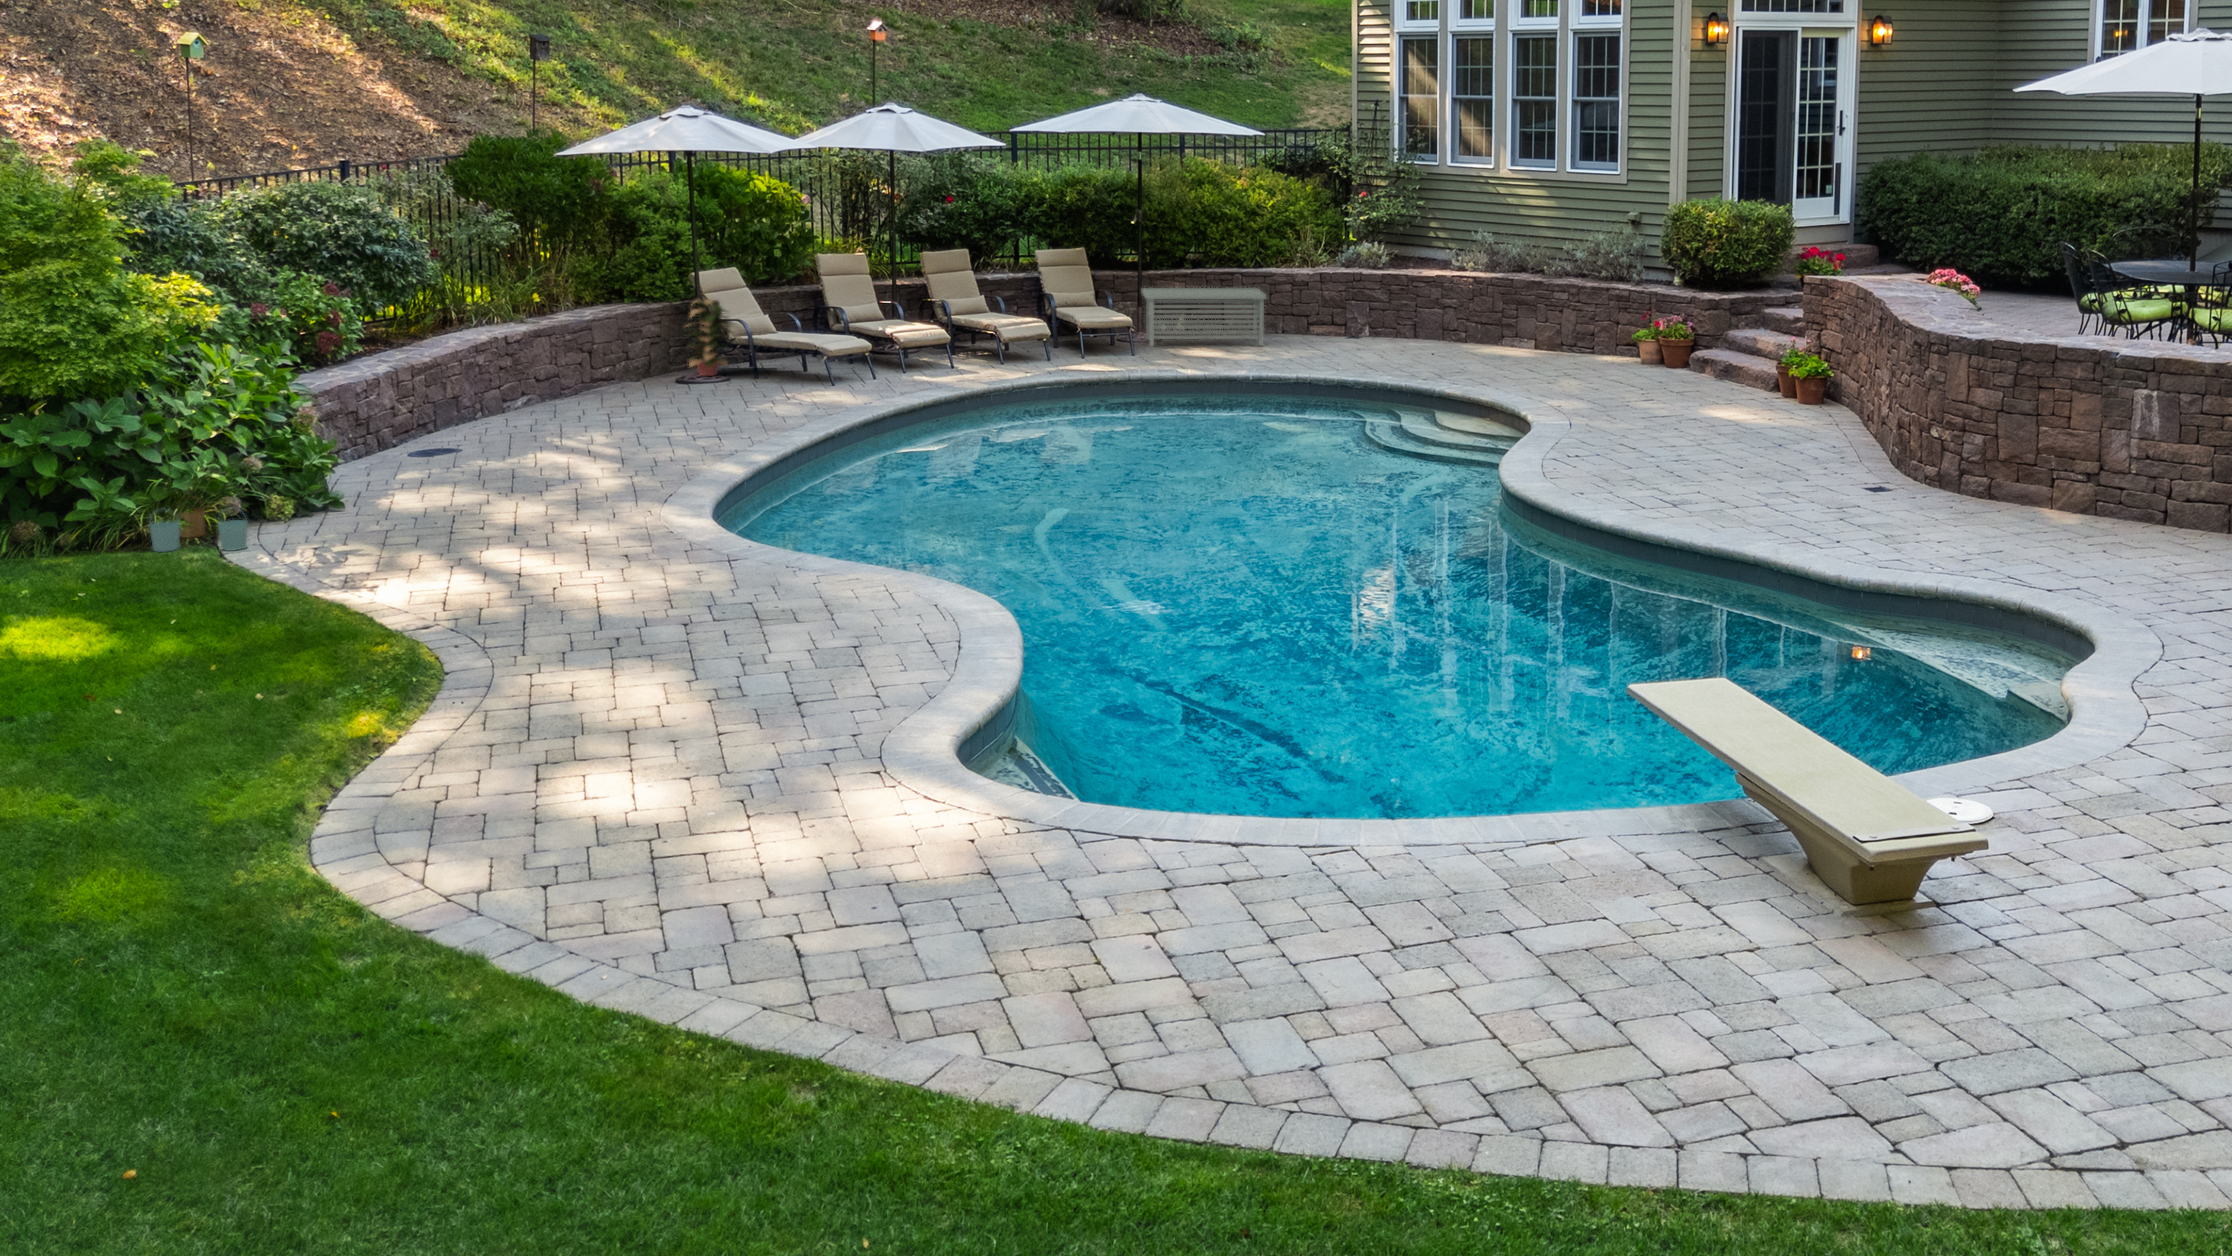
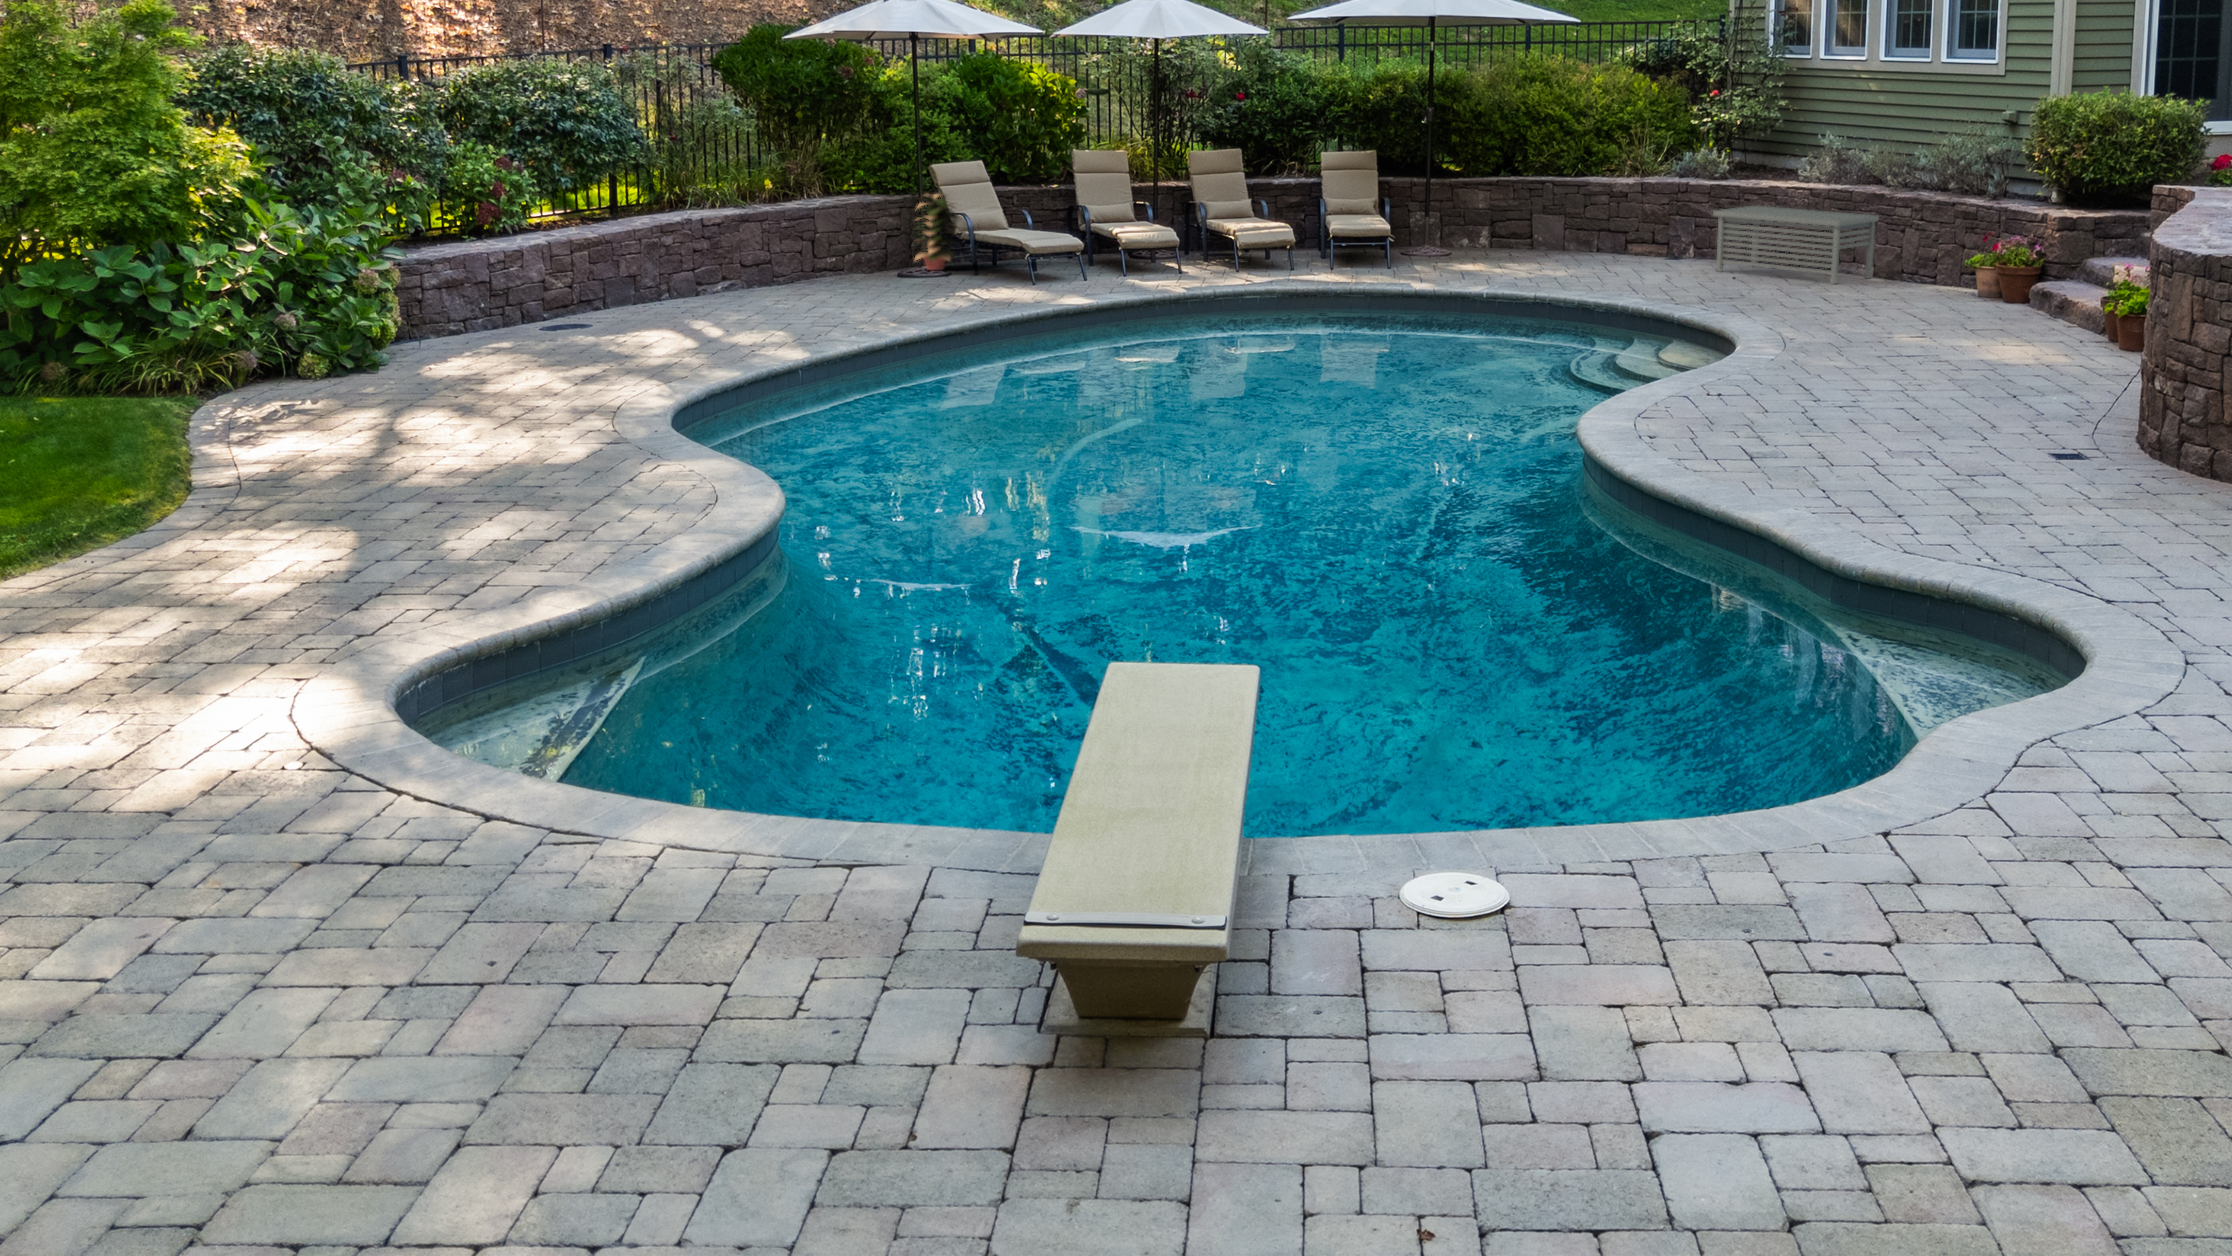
storage bench: present [1141,288,1266,346] -> present [1713,206,1879,284]
bucket: present [150,508,248,552] -> none [203,353,280,405]

